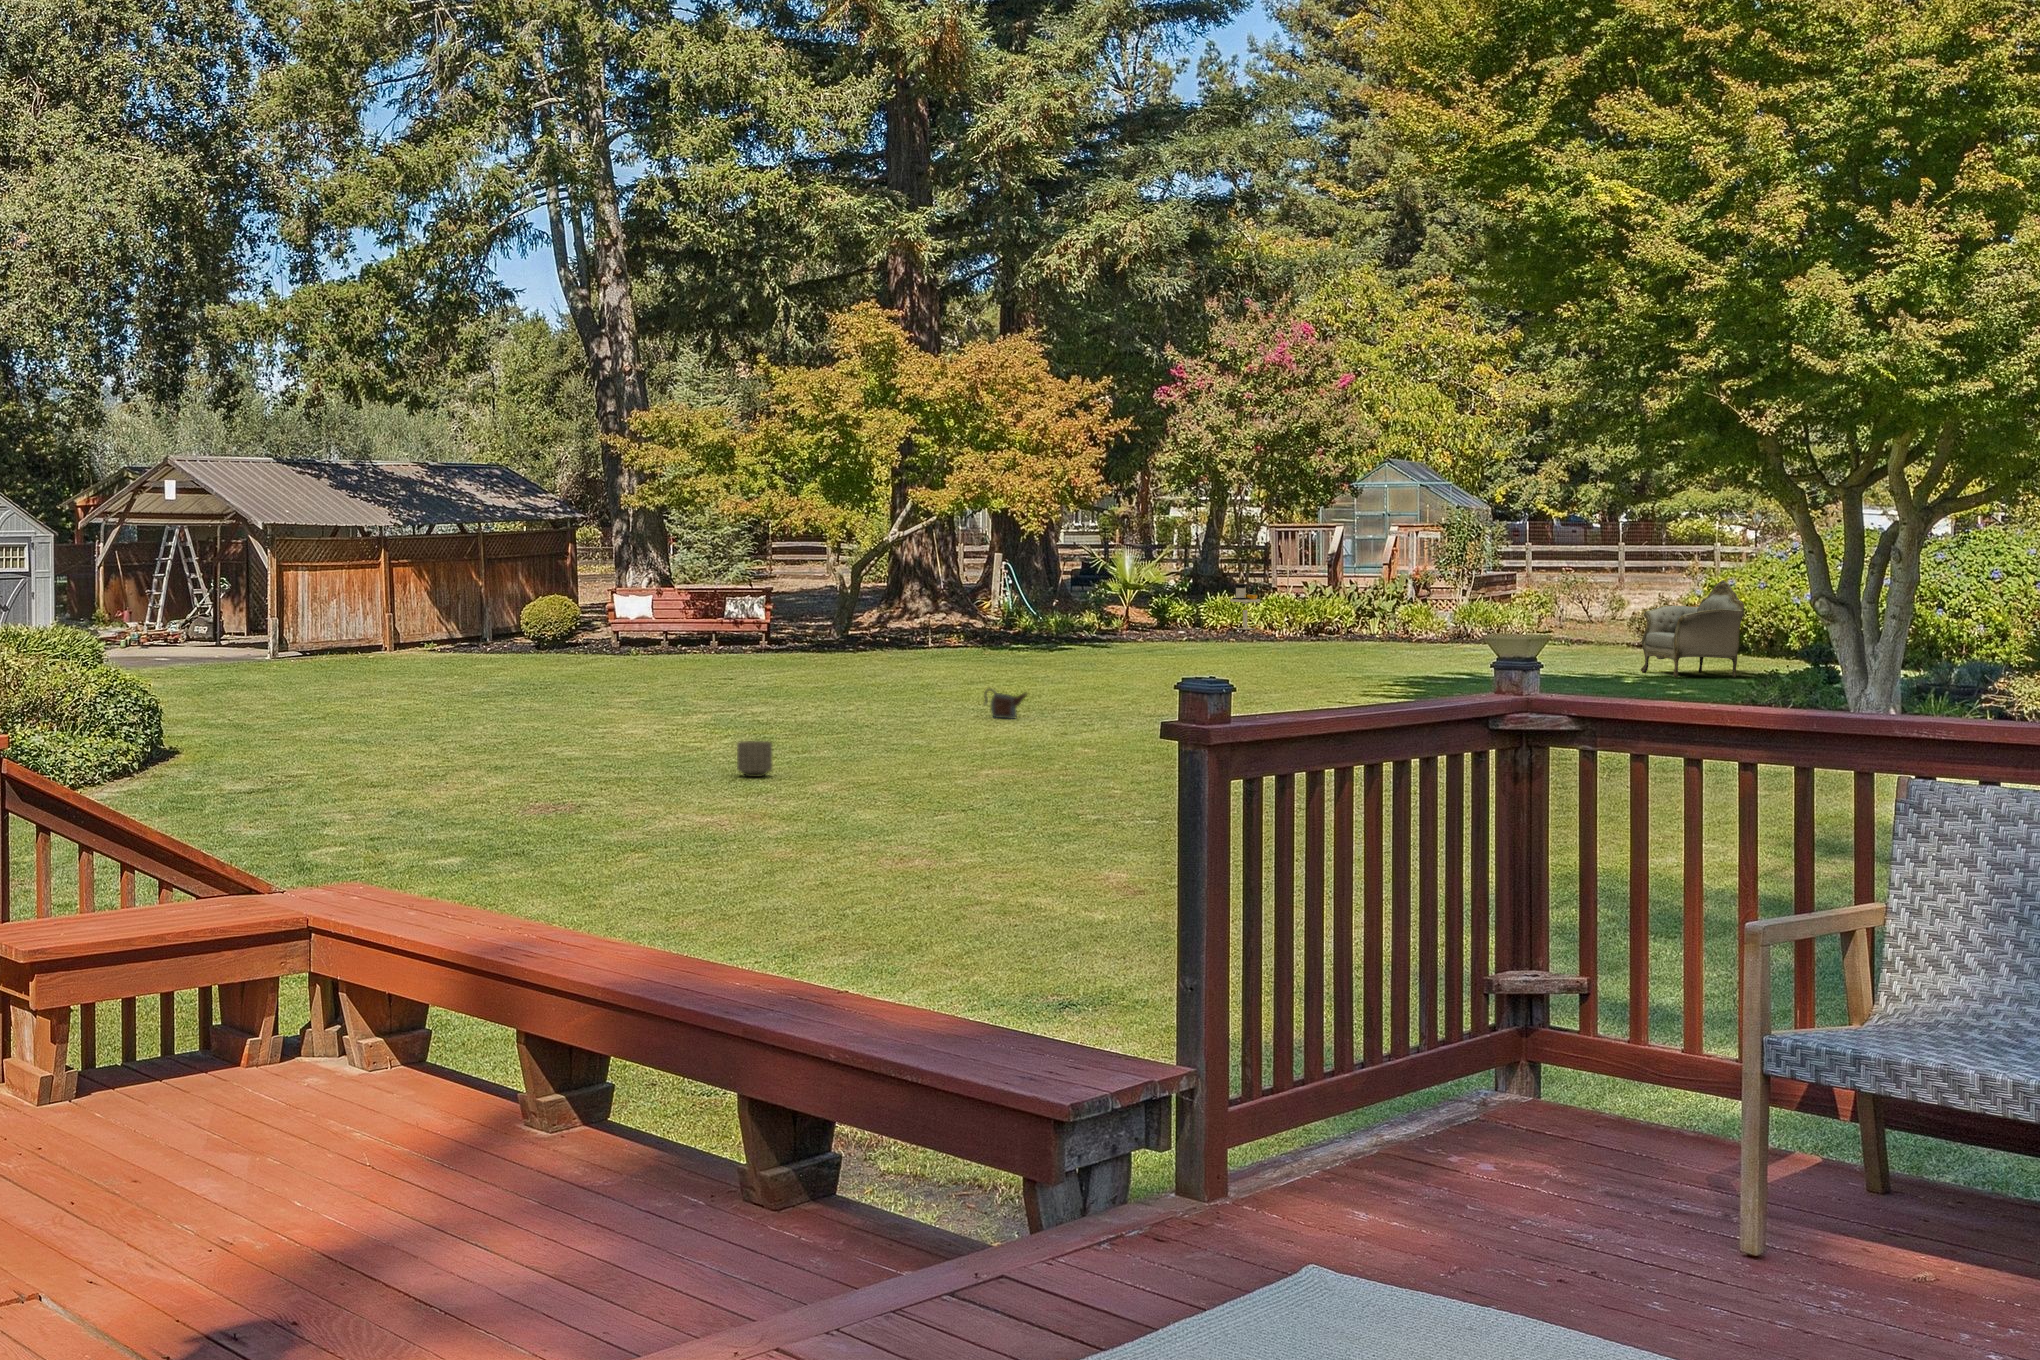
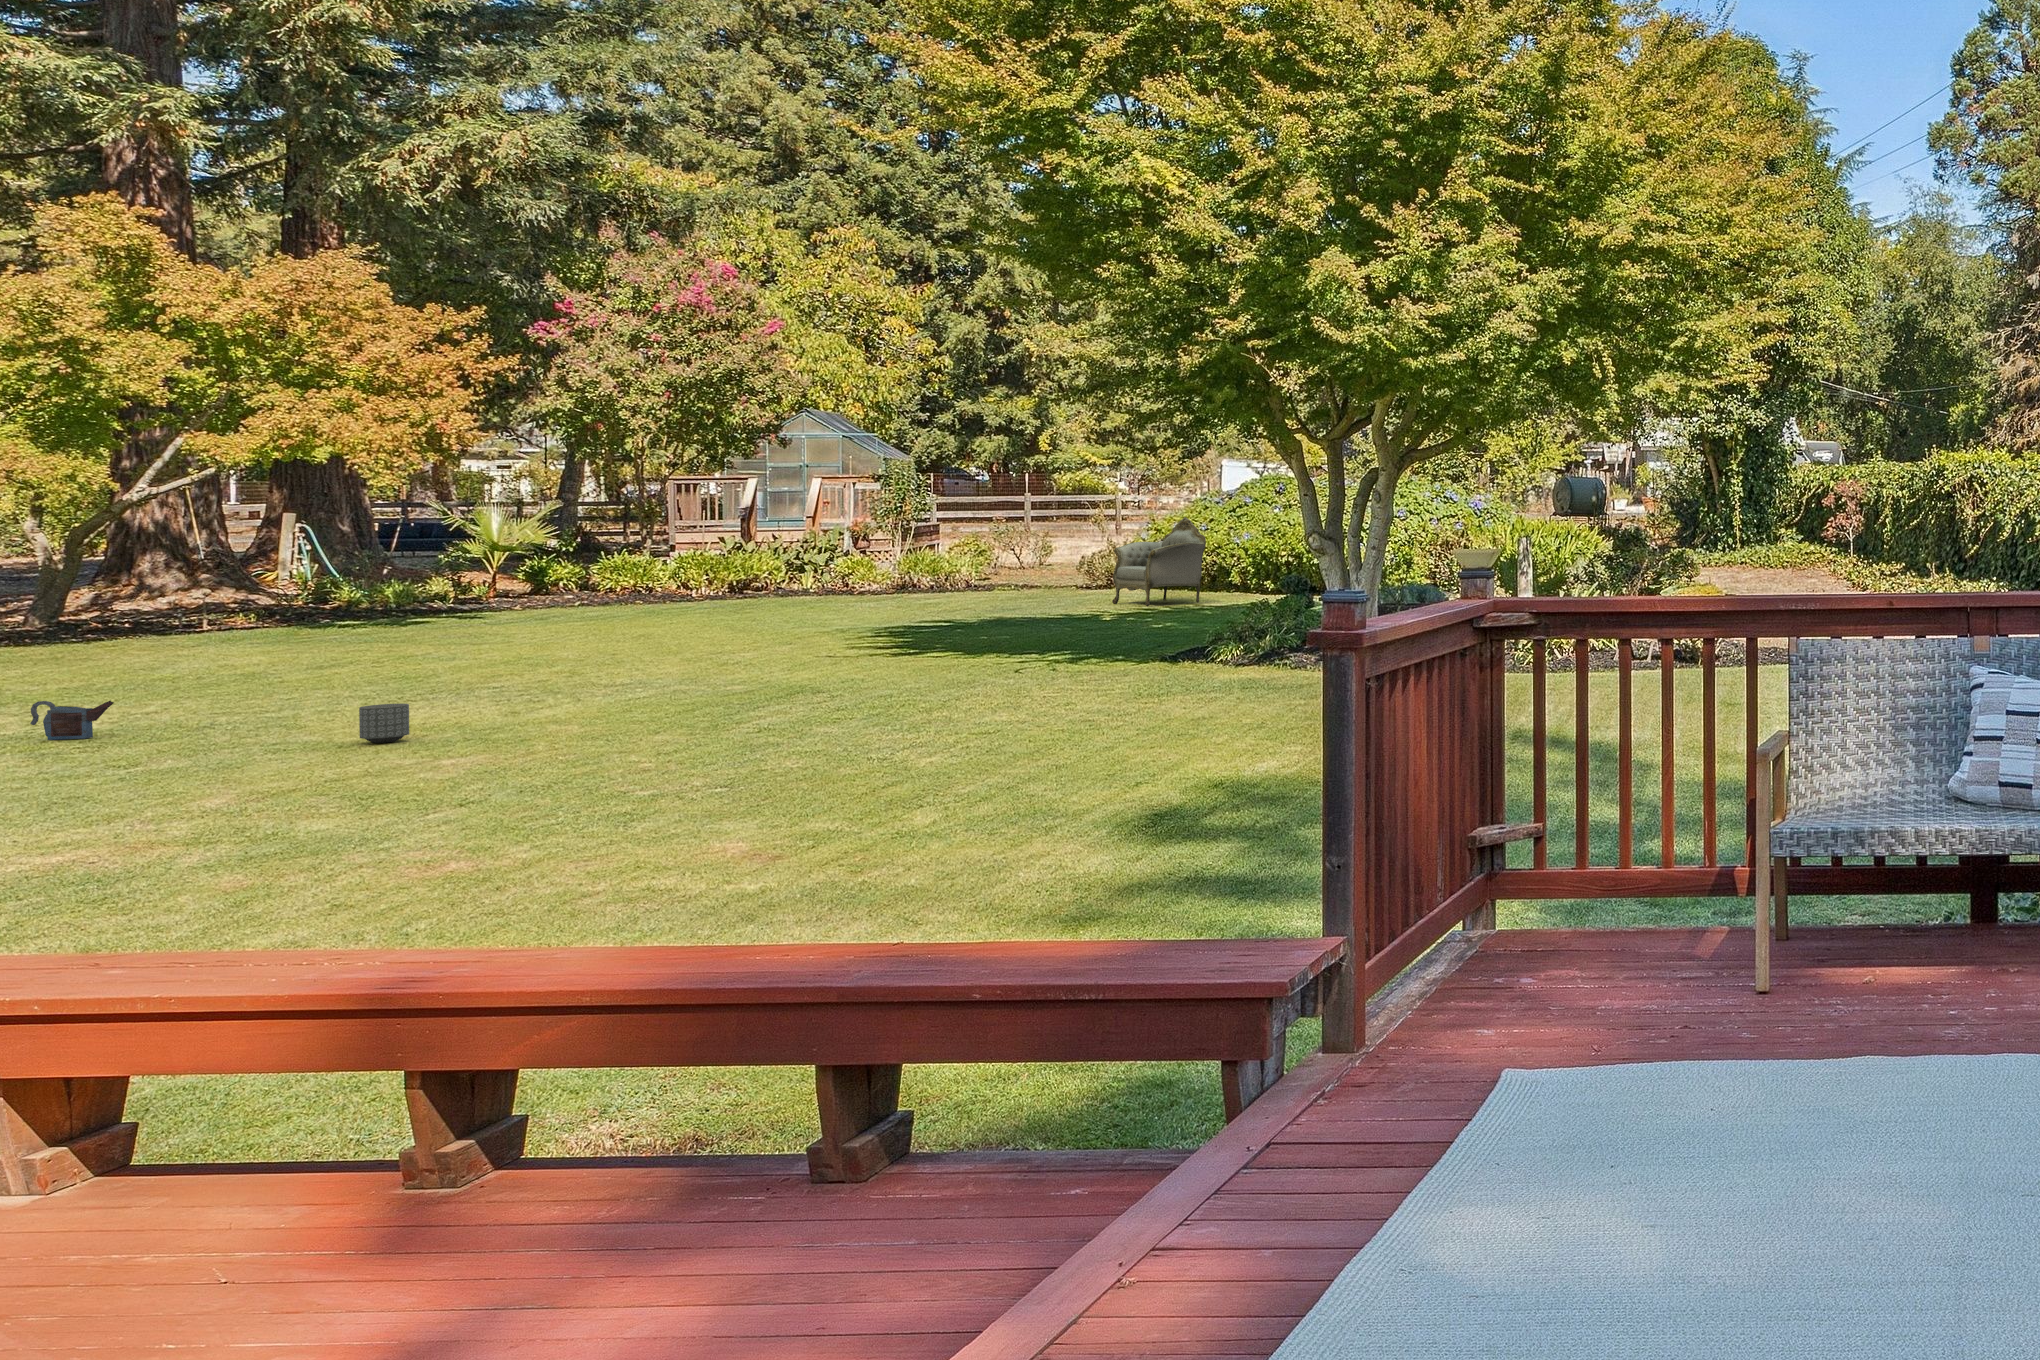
side table: present [1230,584,1260,630] -> none [628,540,668,590]
watering can: present [984,689,1027,719] -> present [30,701,114,740]
planter: present [737,741,772,777] -> present [359,703,409,743]

